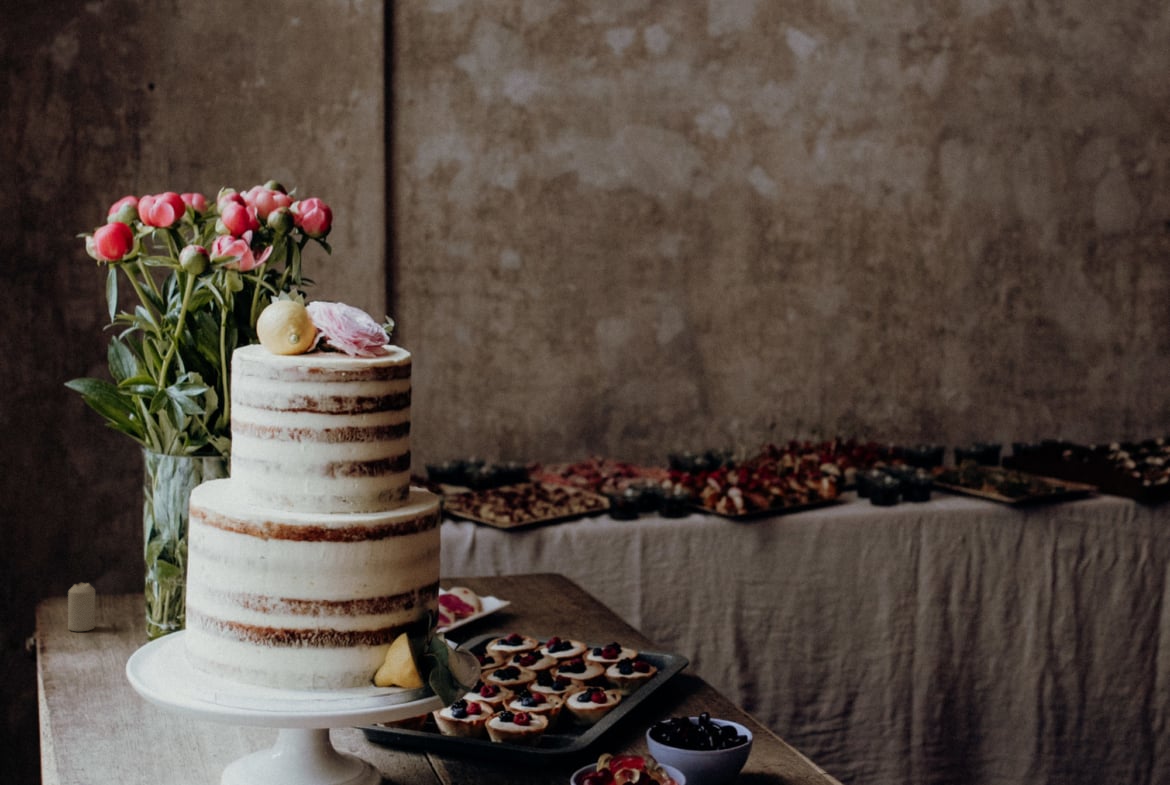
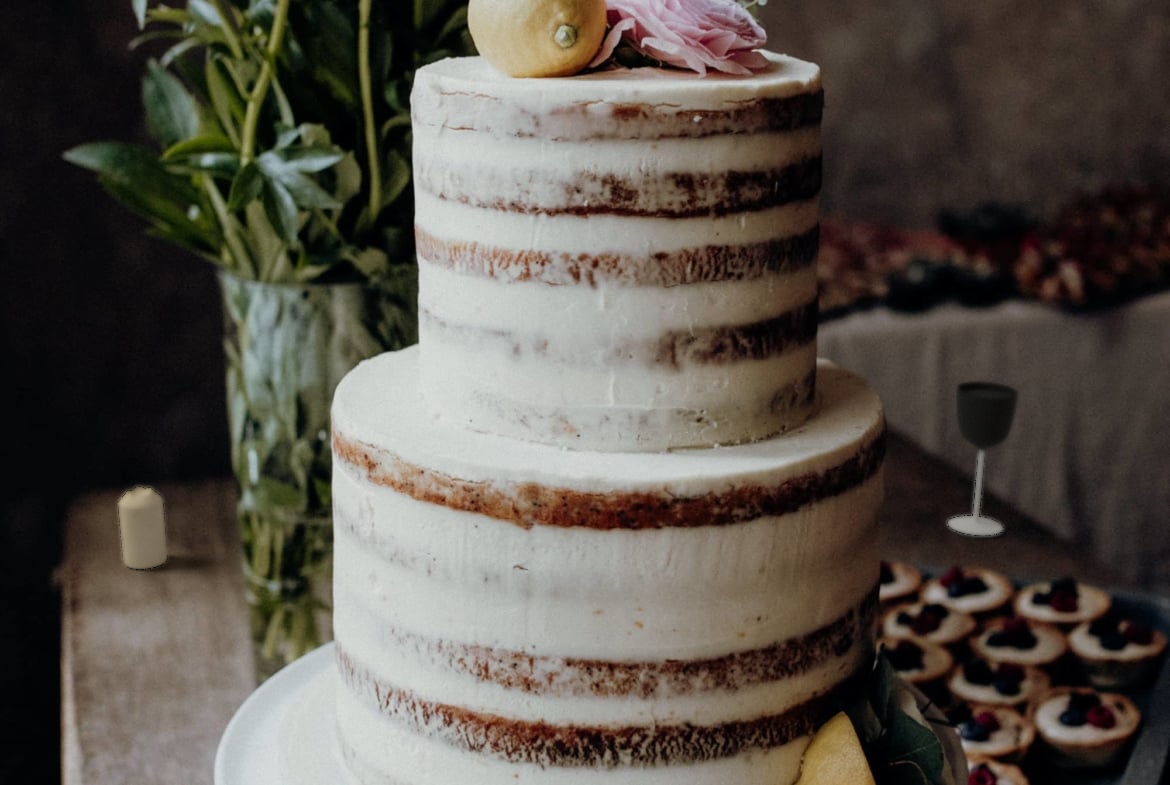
wine glass: none [574,536,610,627] -> present [949,381,1018,535]

